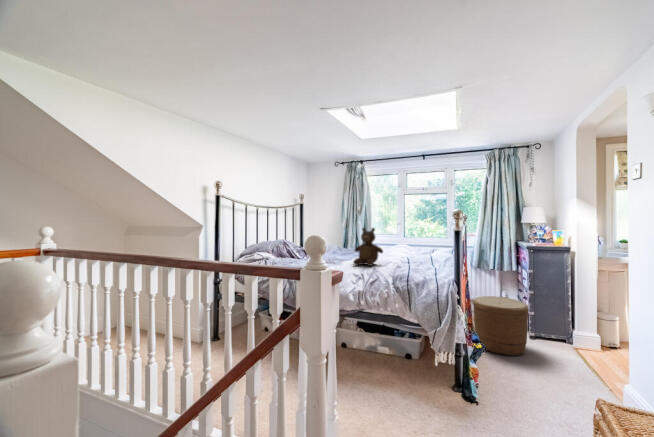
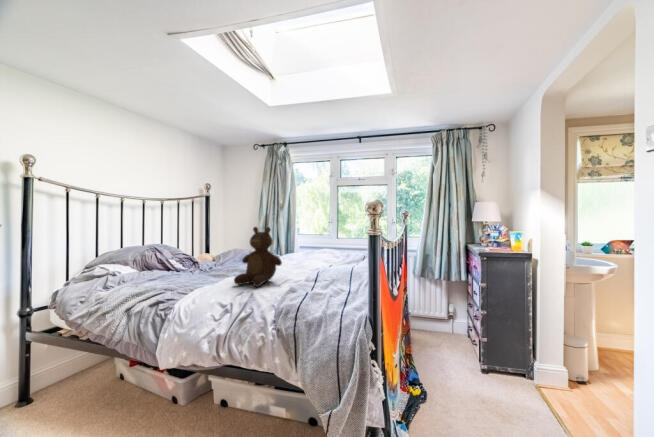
woven basket: present [473,296,529,356] -> none [411,319,481,408]

